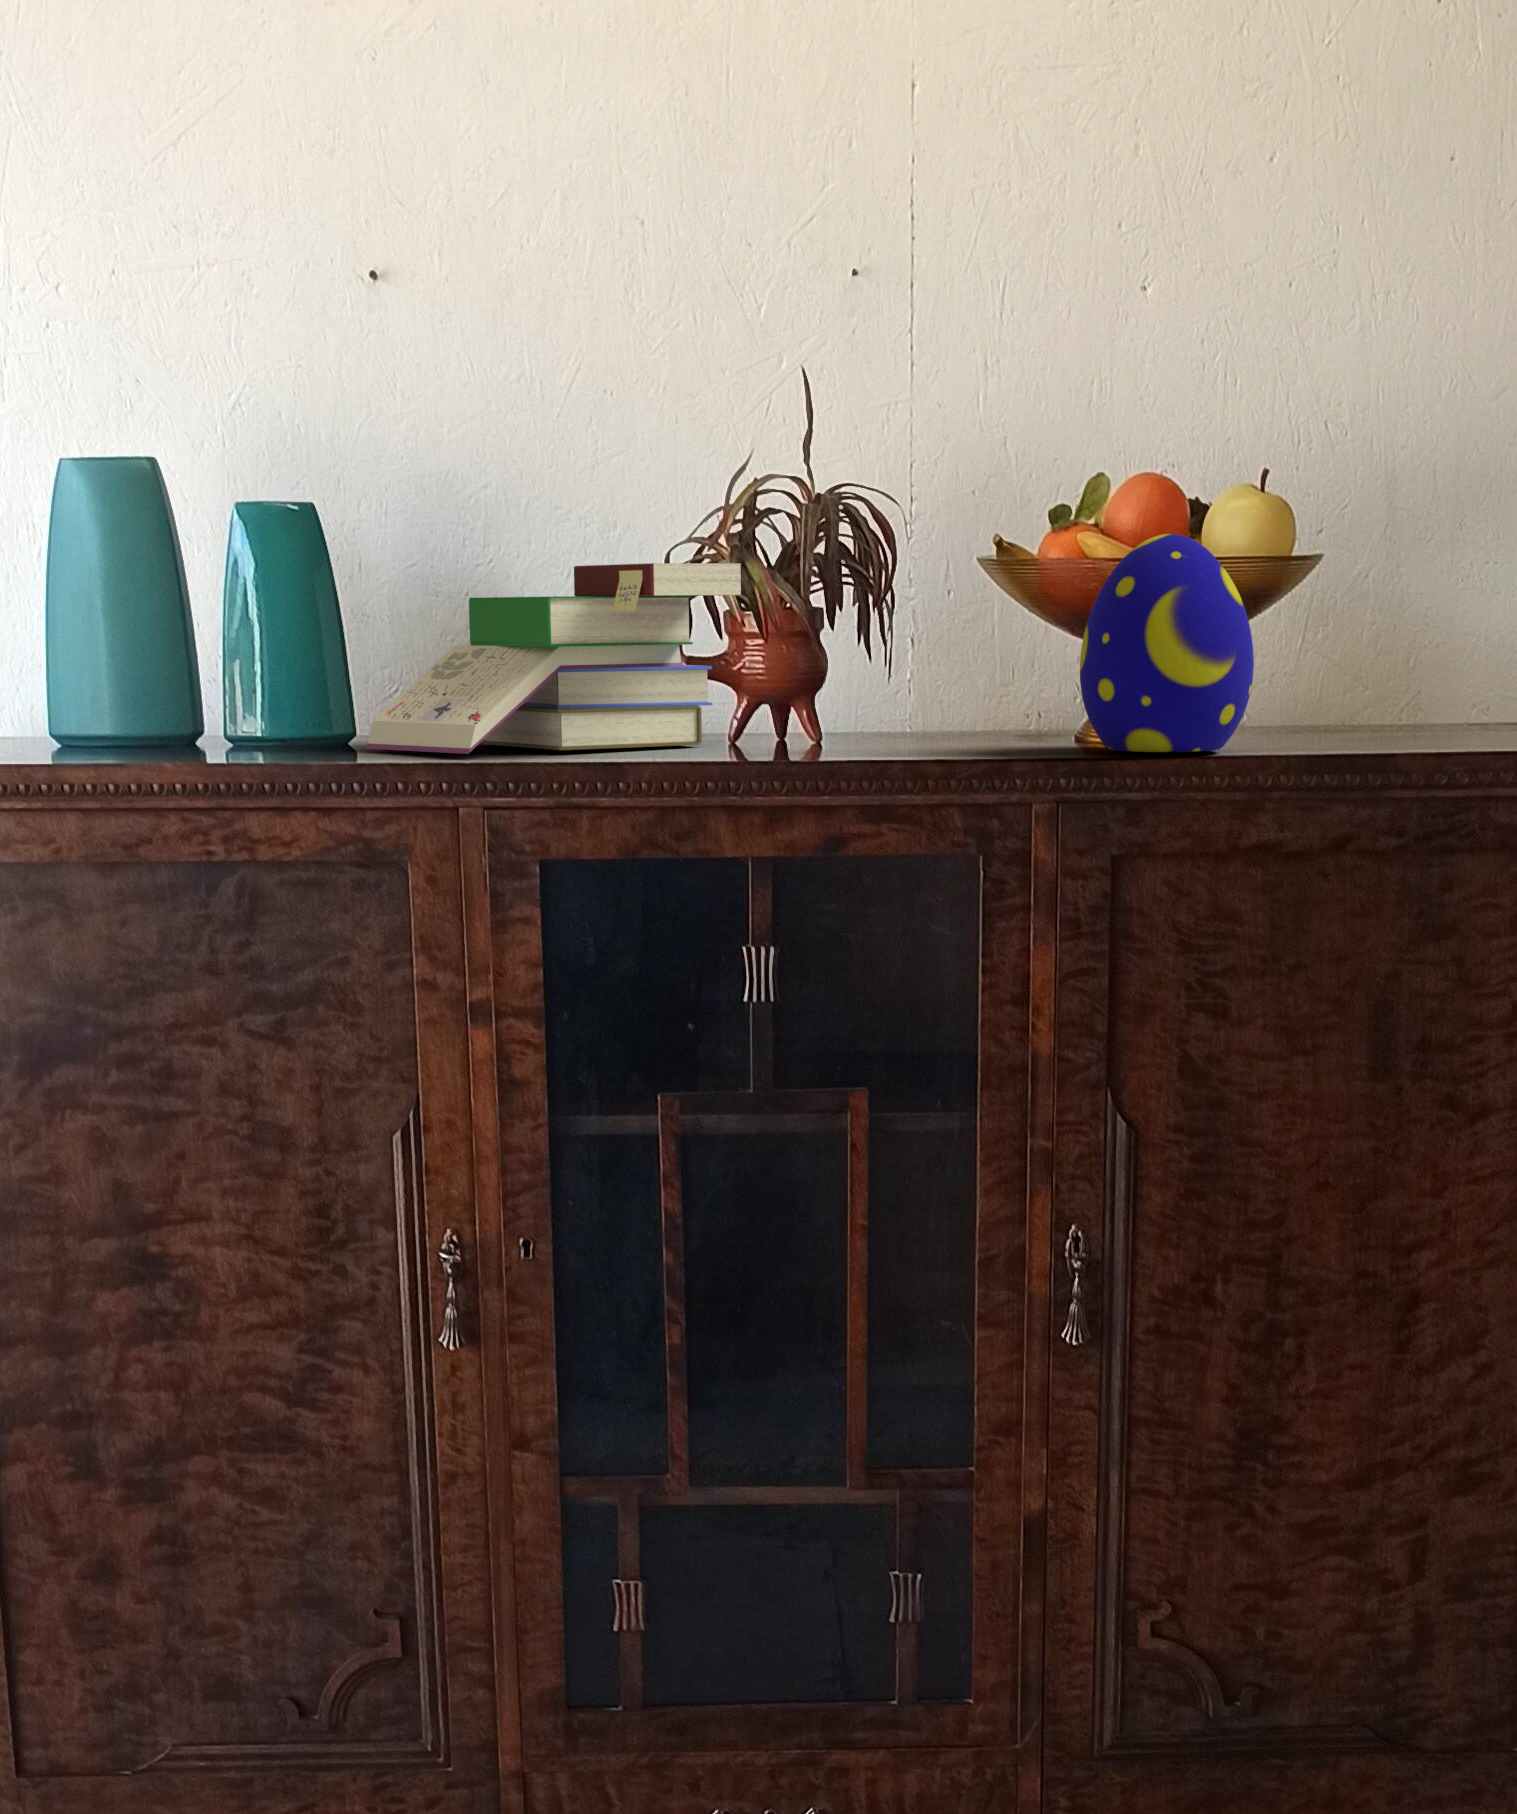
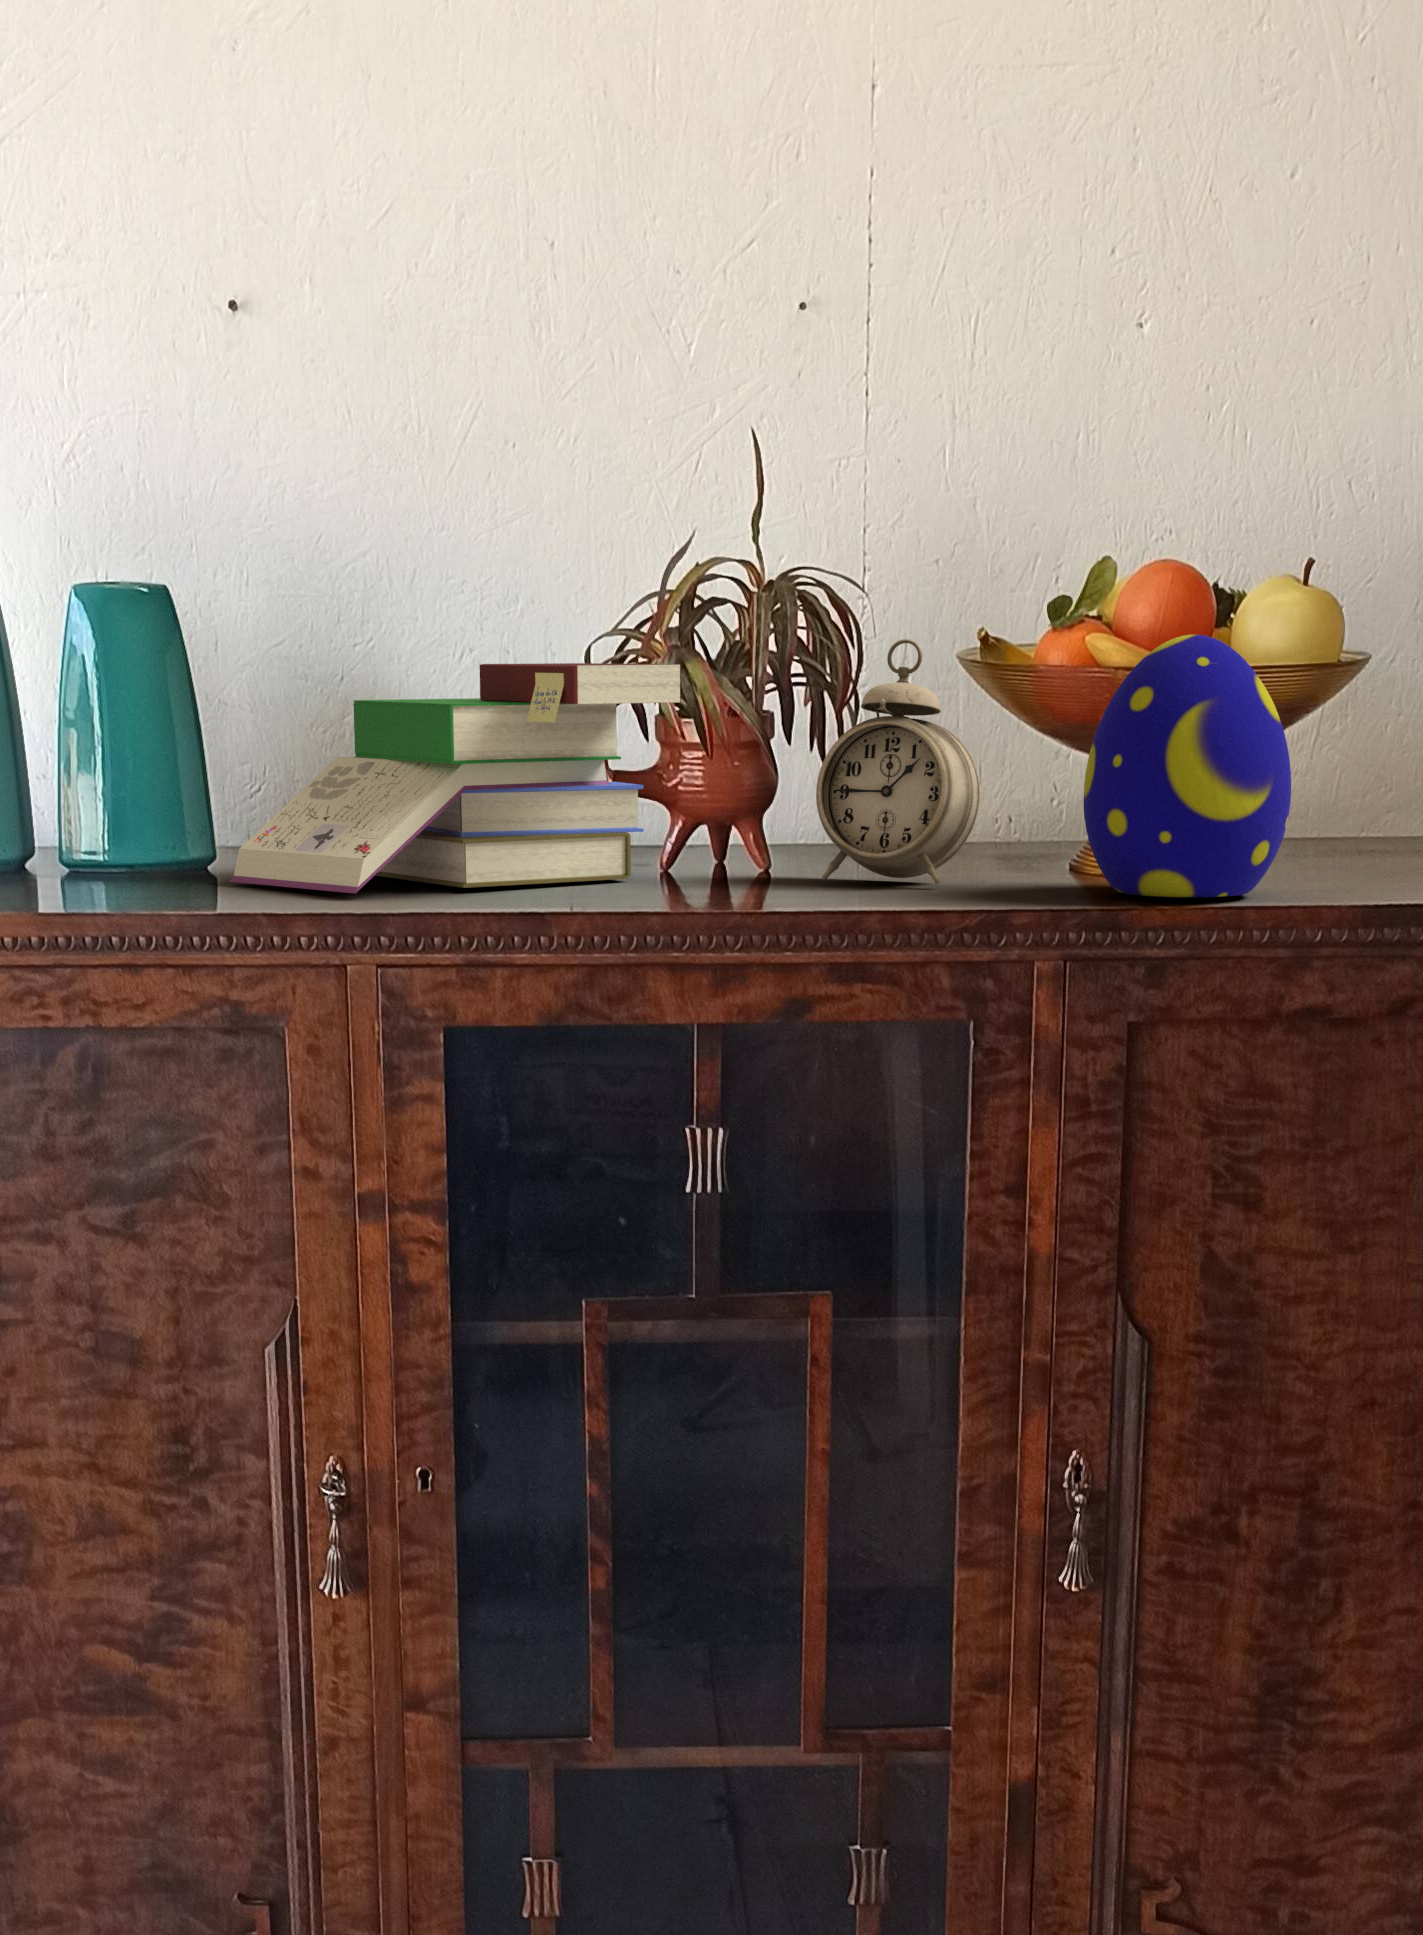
alarm clock: none [858,542,995,746] -> present [816,639,980,884]

